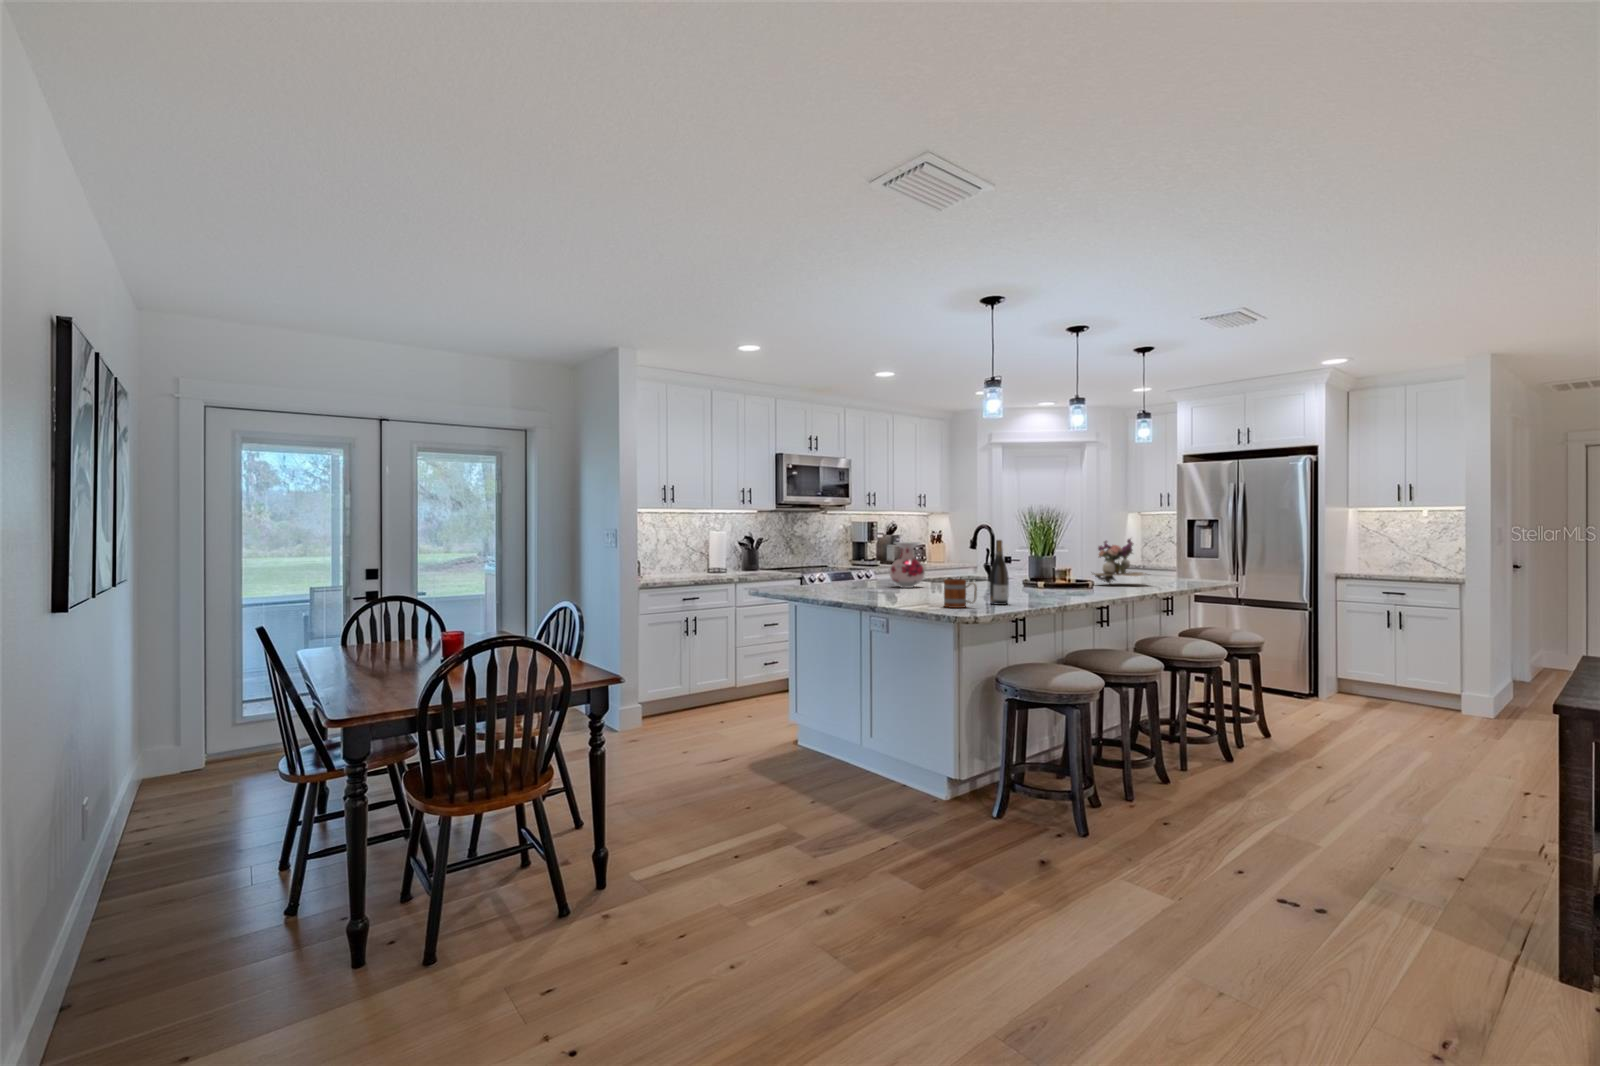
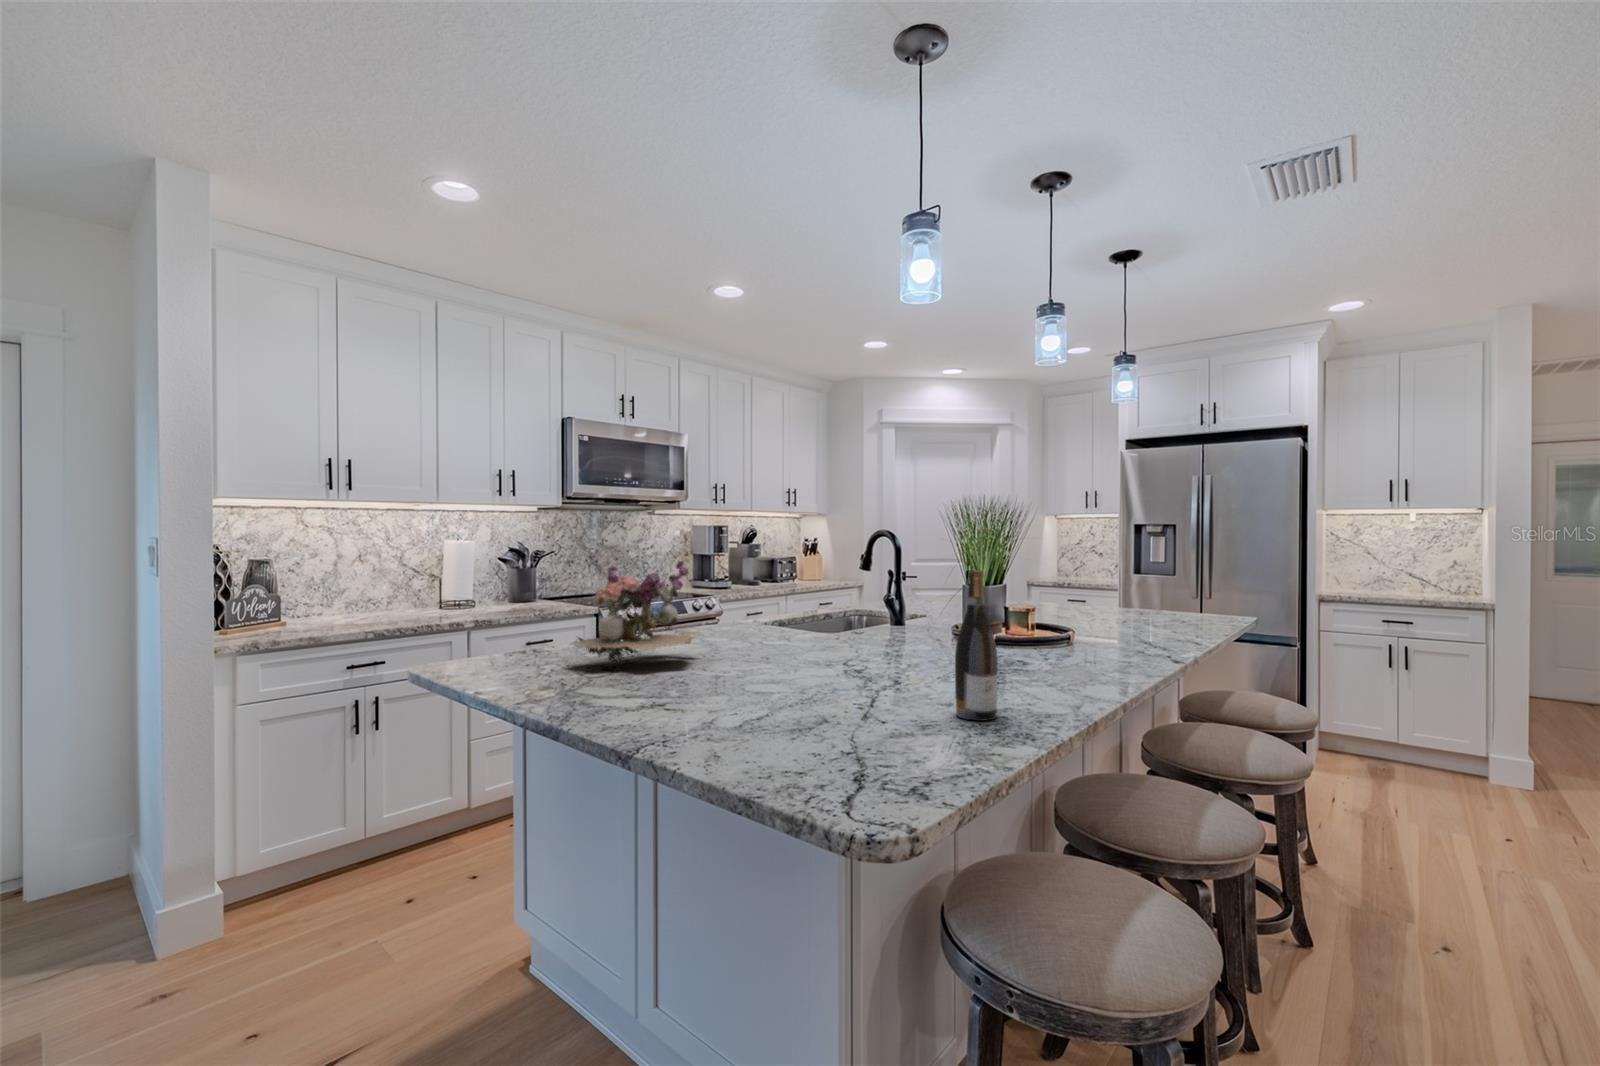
flower arrangement: present [1093,538,1146,583] -> present [571,559,701,662]
vase: present [890,542,925,588] -> none [738,562,798,642]
mug: present [944,579,977,608] -> none [859,669,943,749]

